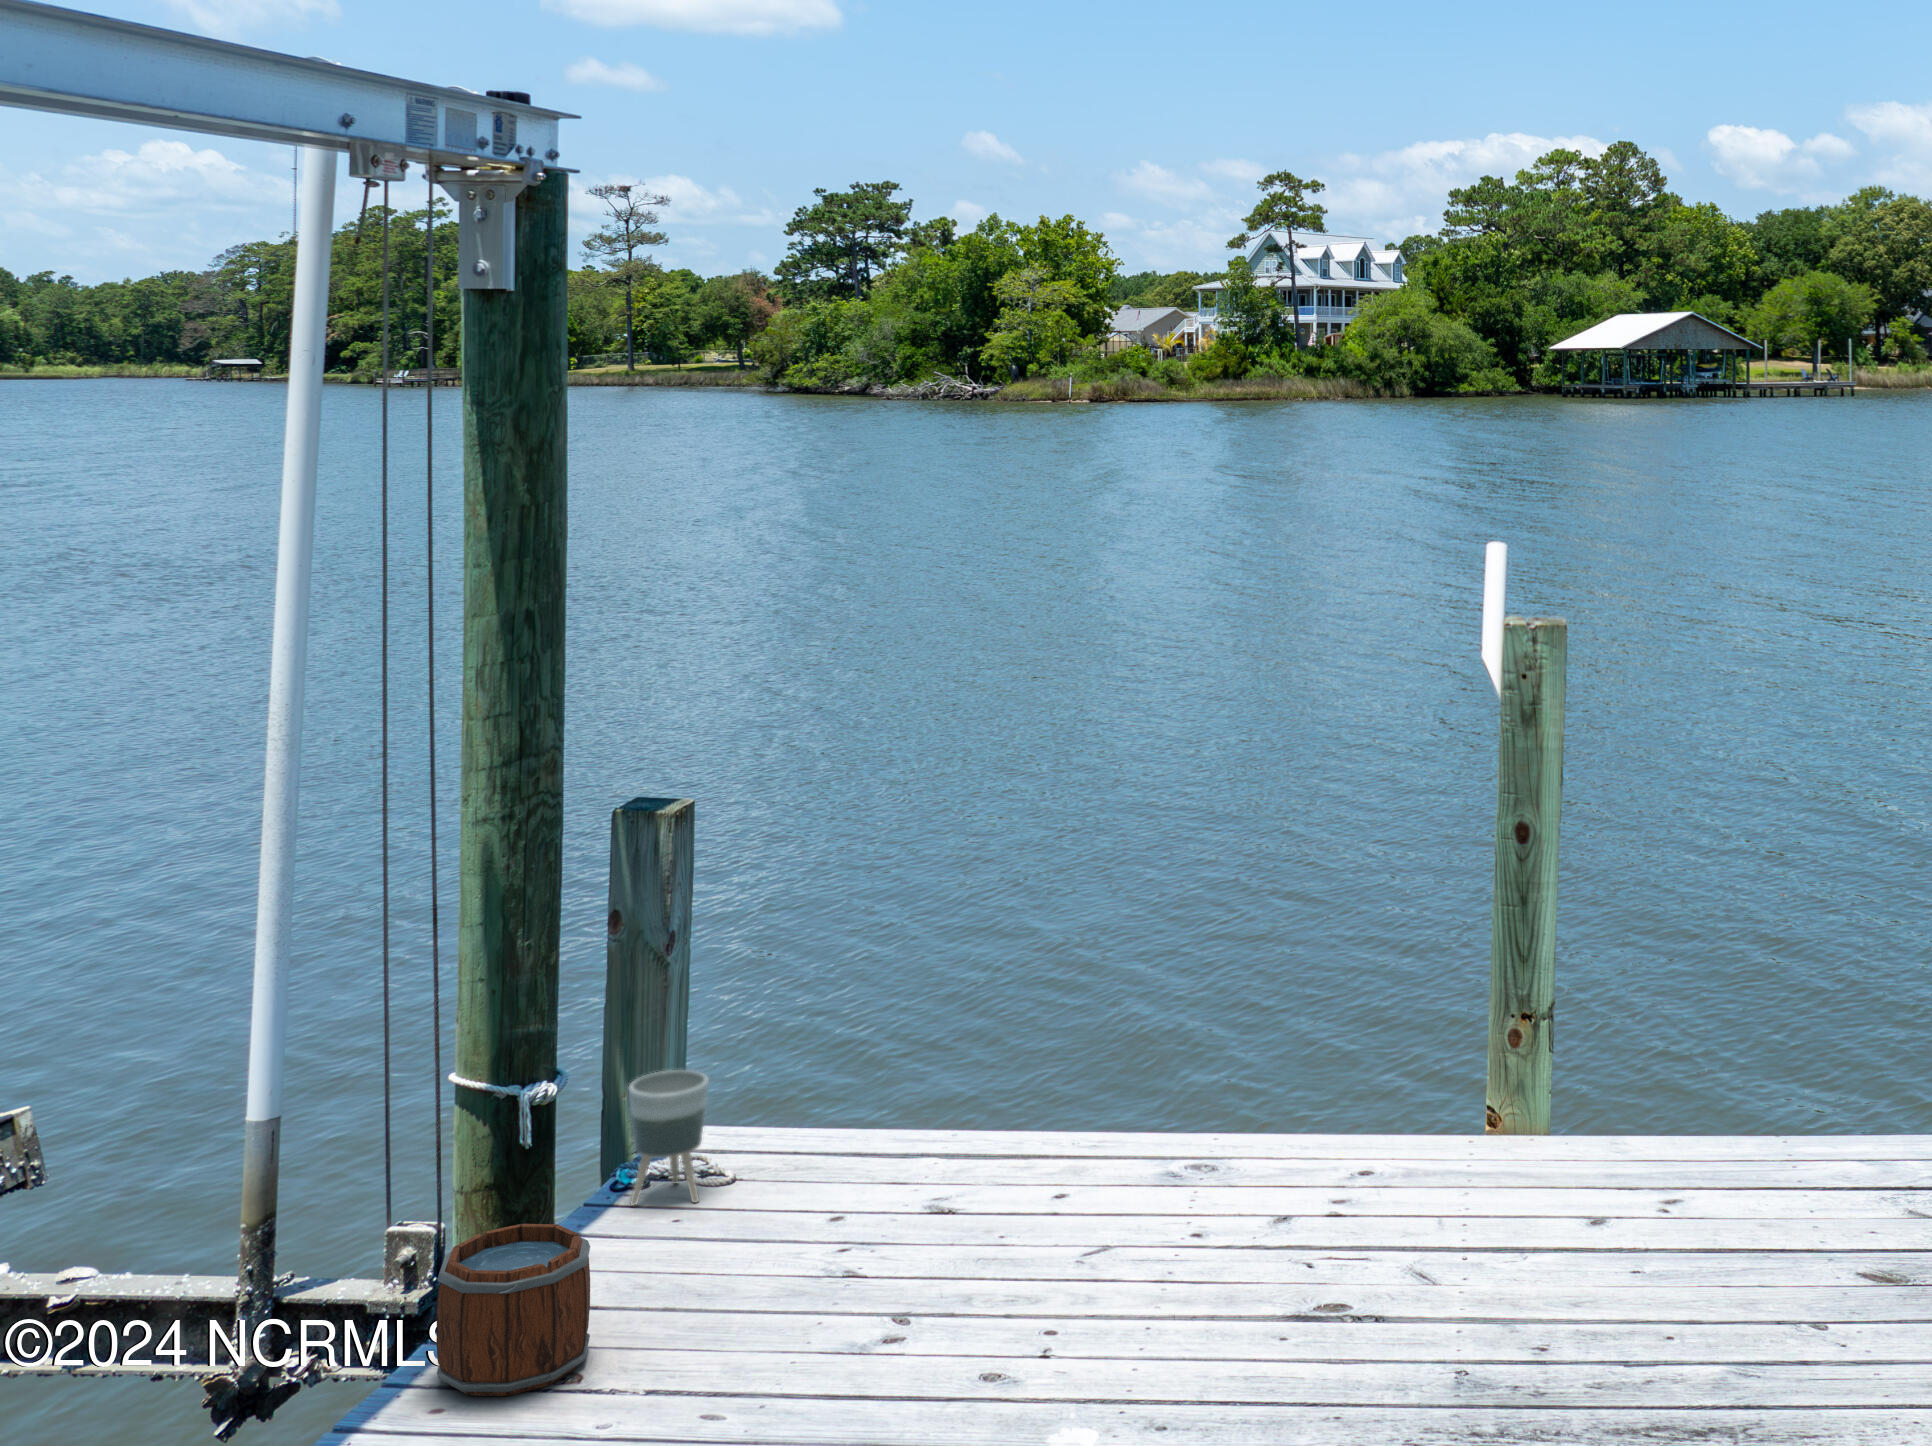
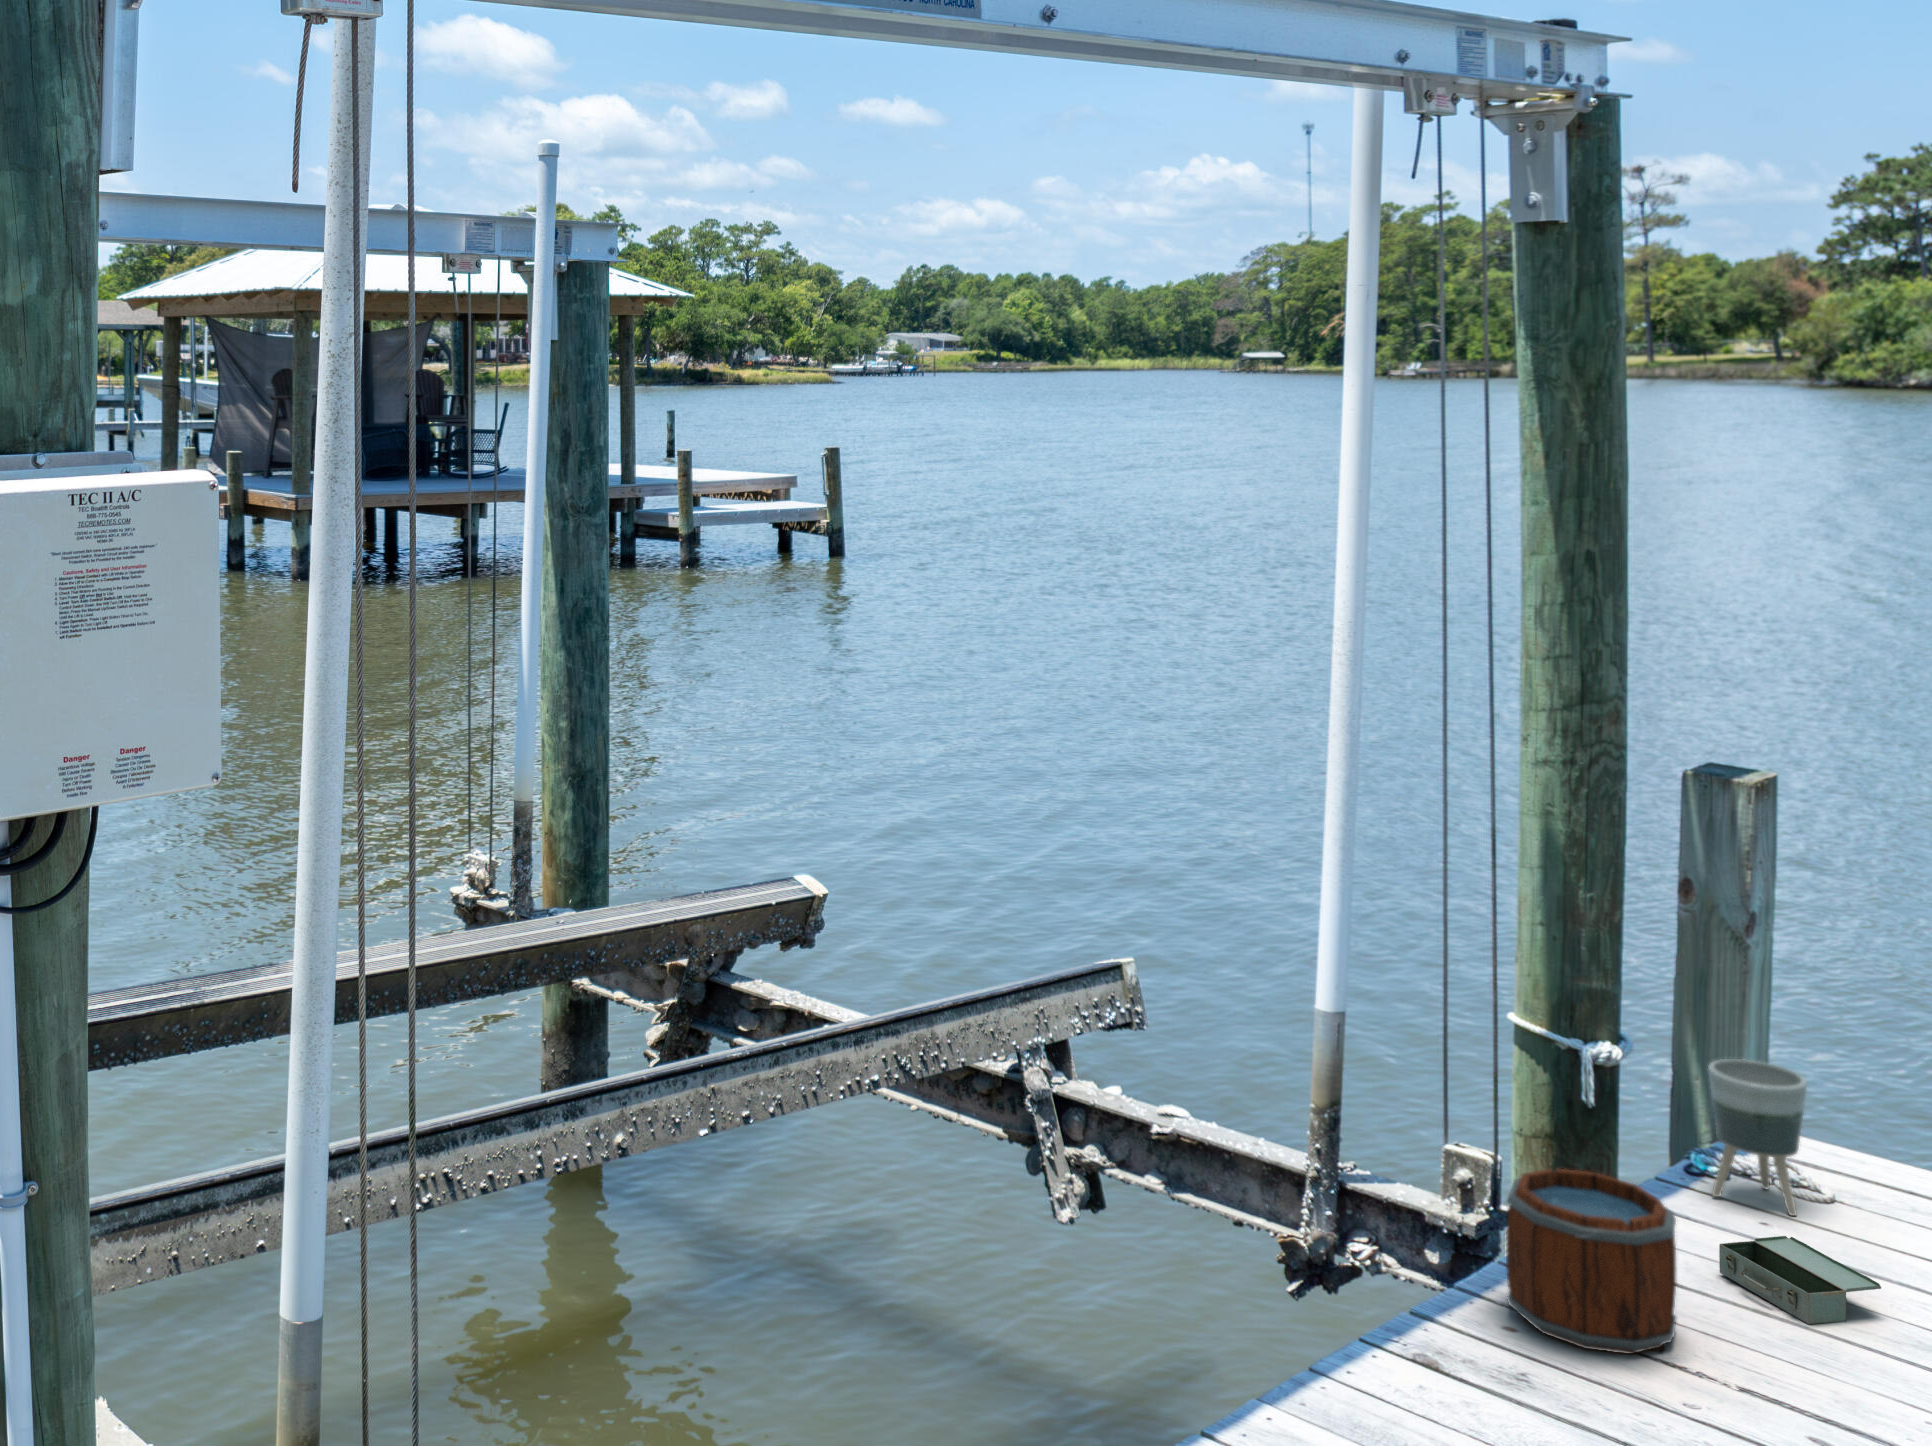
toolbox: none [631,1225,757,1301] -> present [1719,1236,1881,1324]

